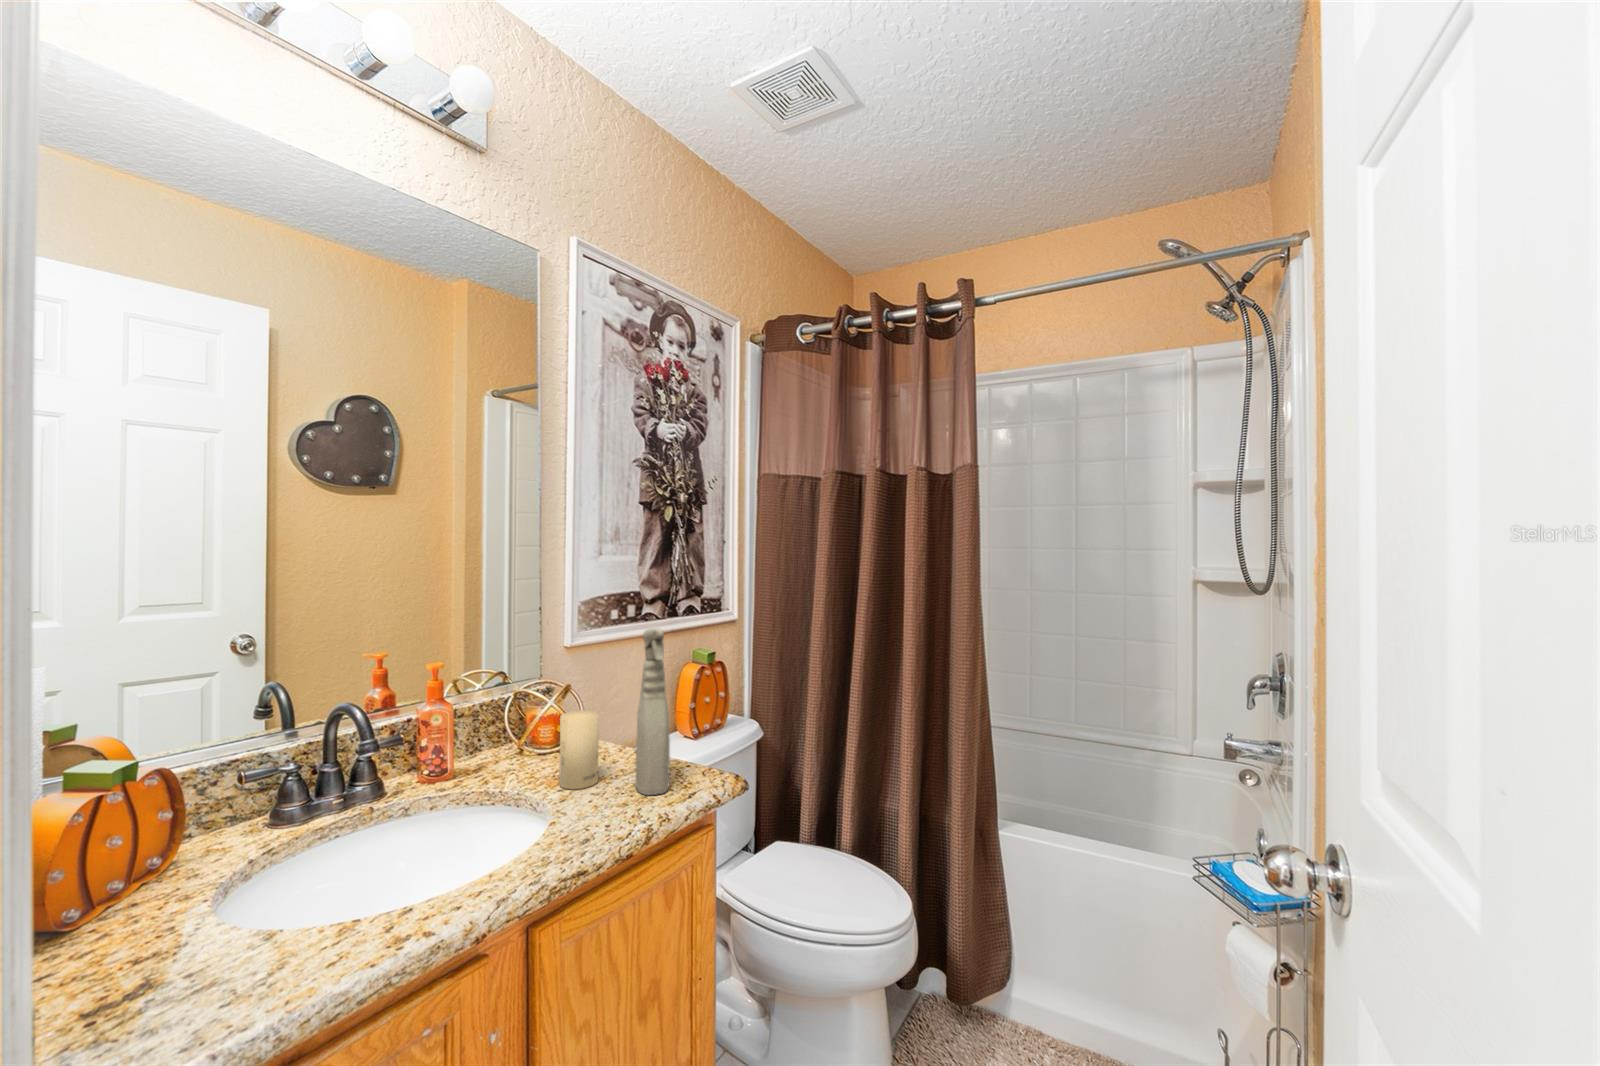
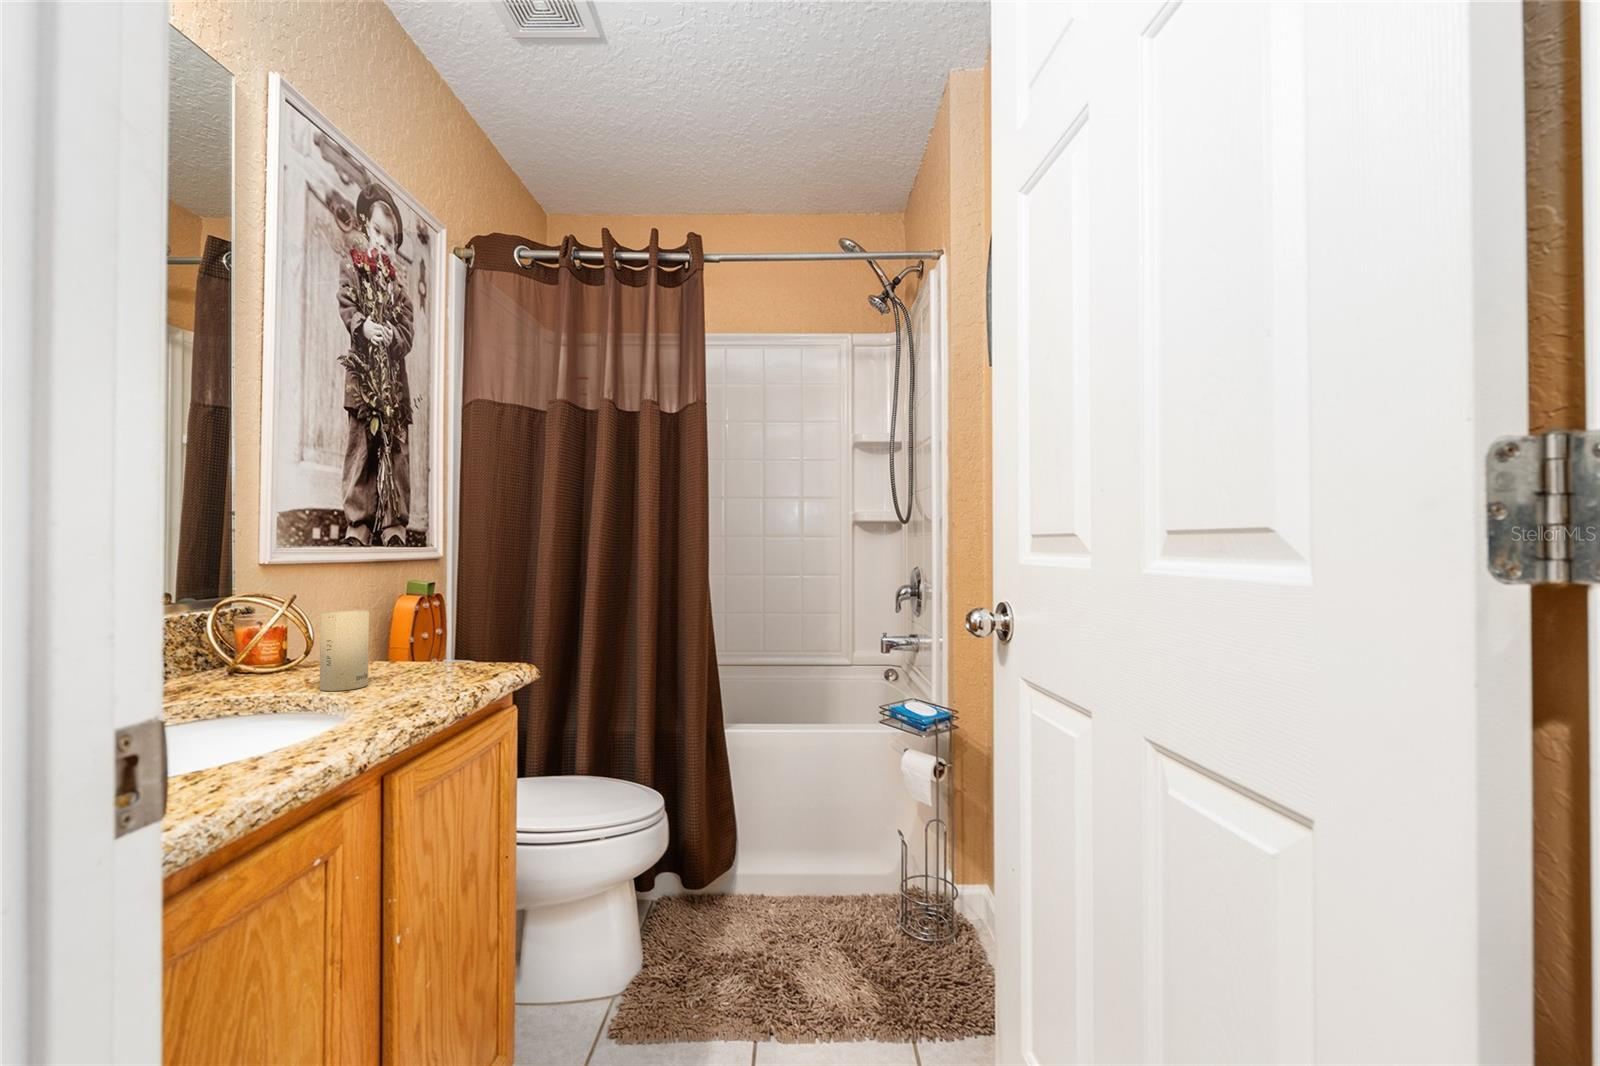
spray bottle: present [635,628,670,795] -> none [417,516,460,684]

